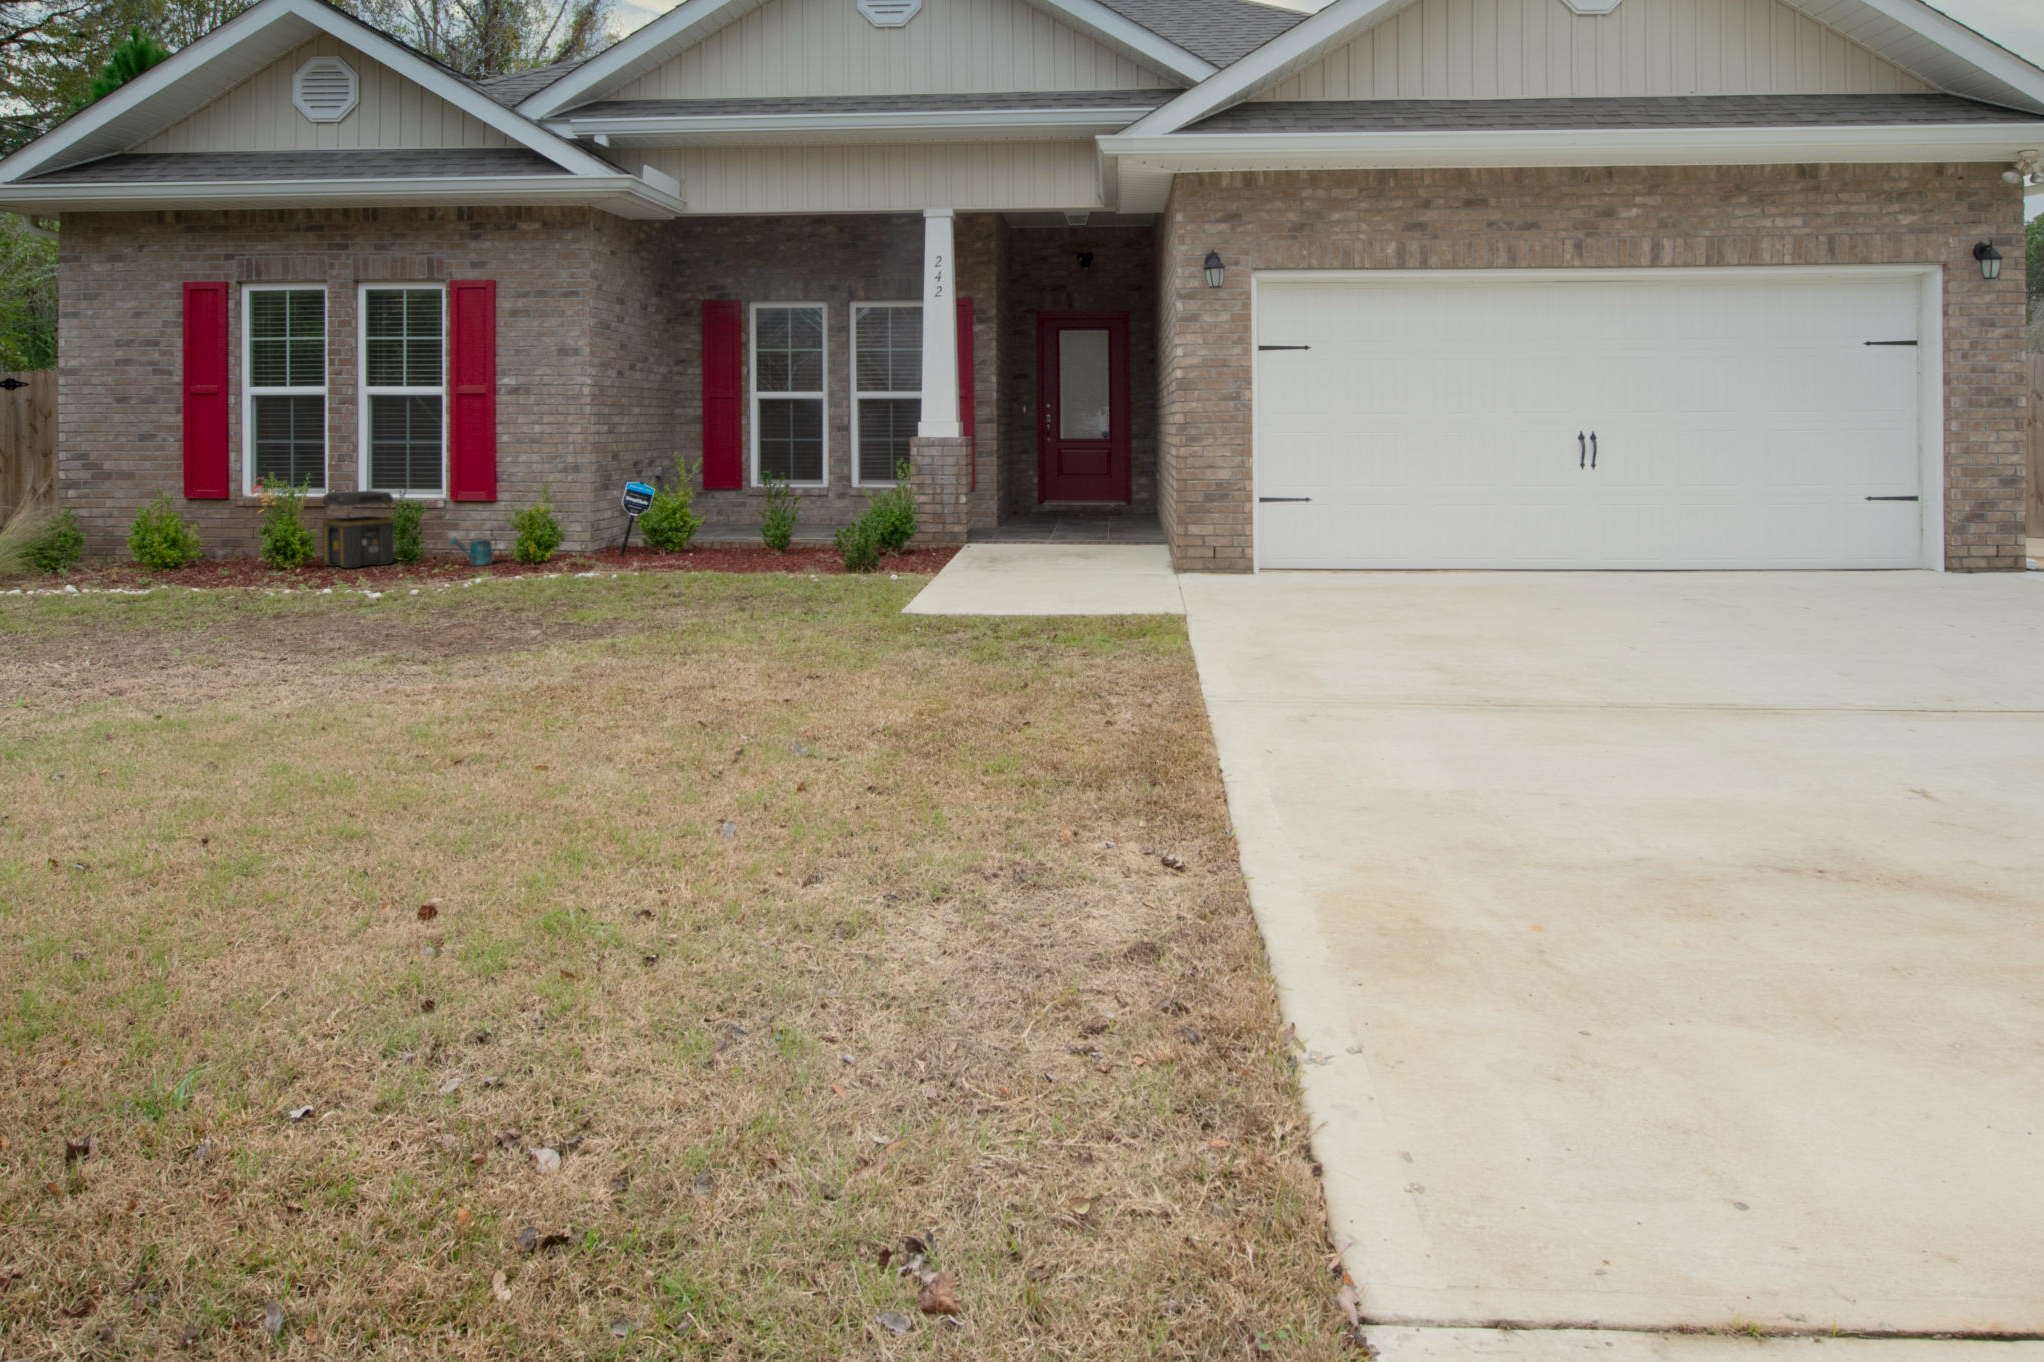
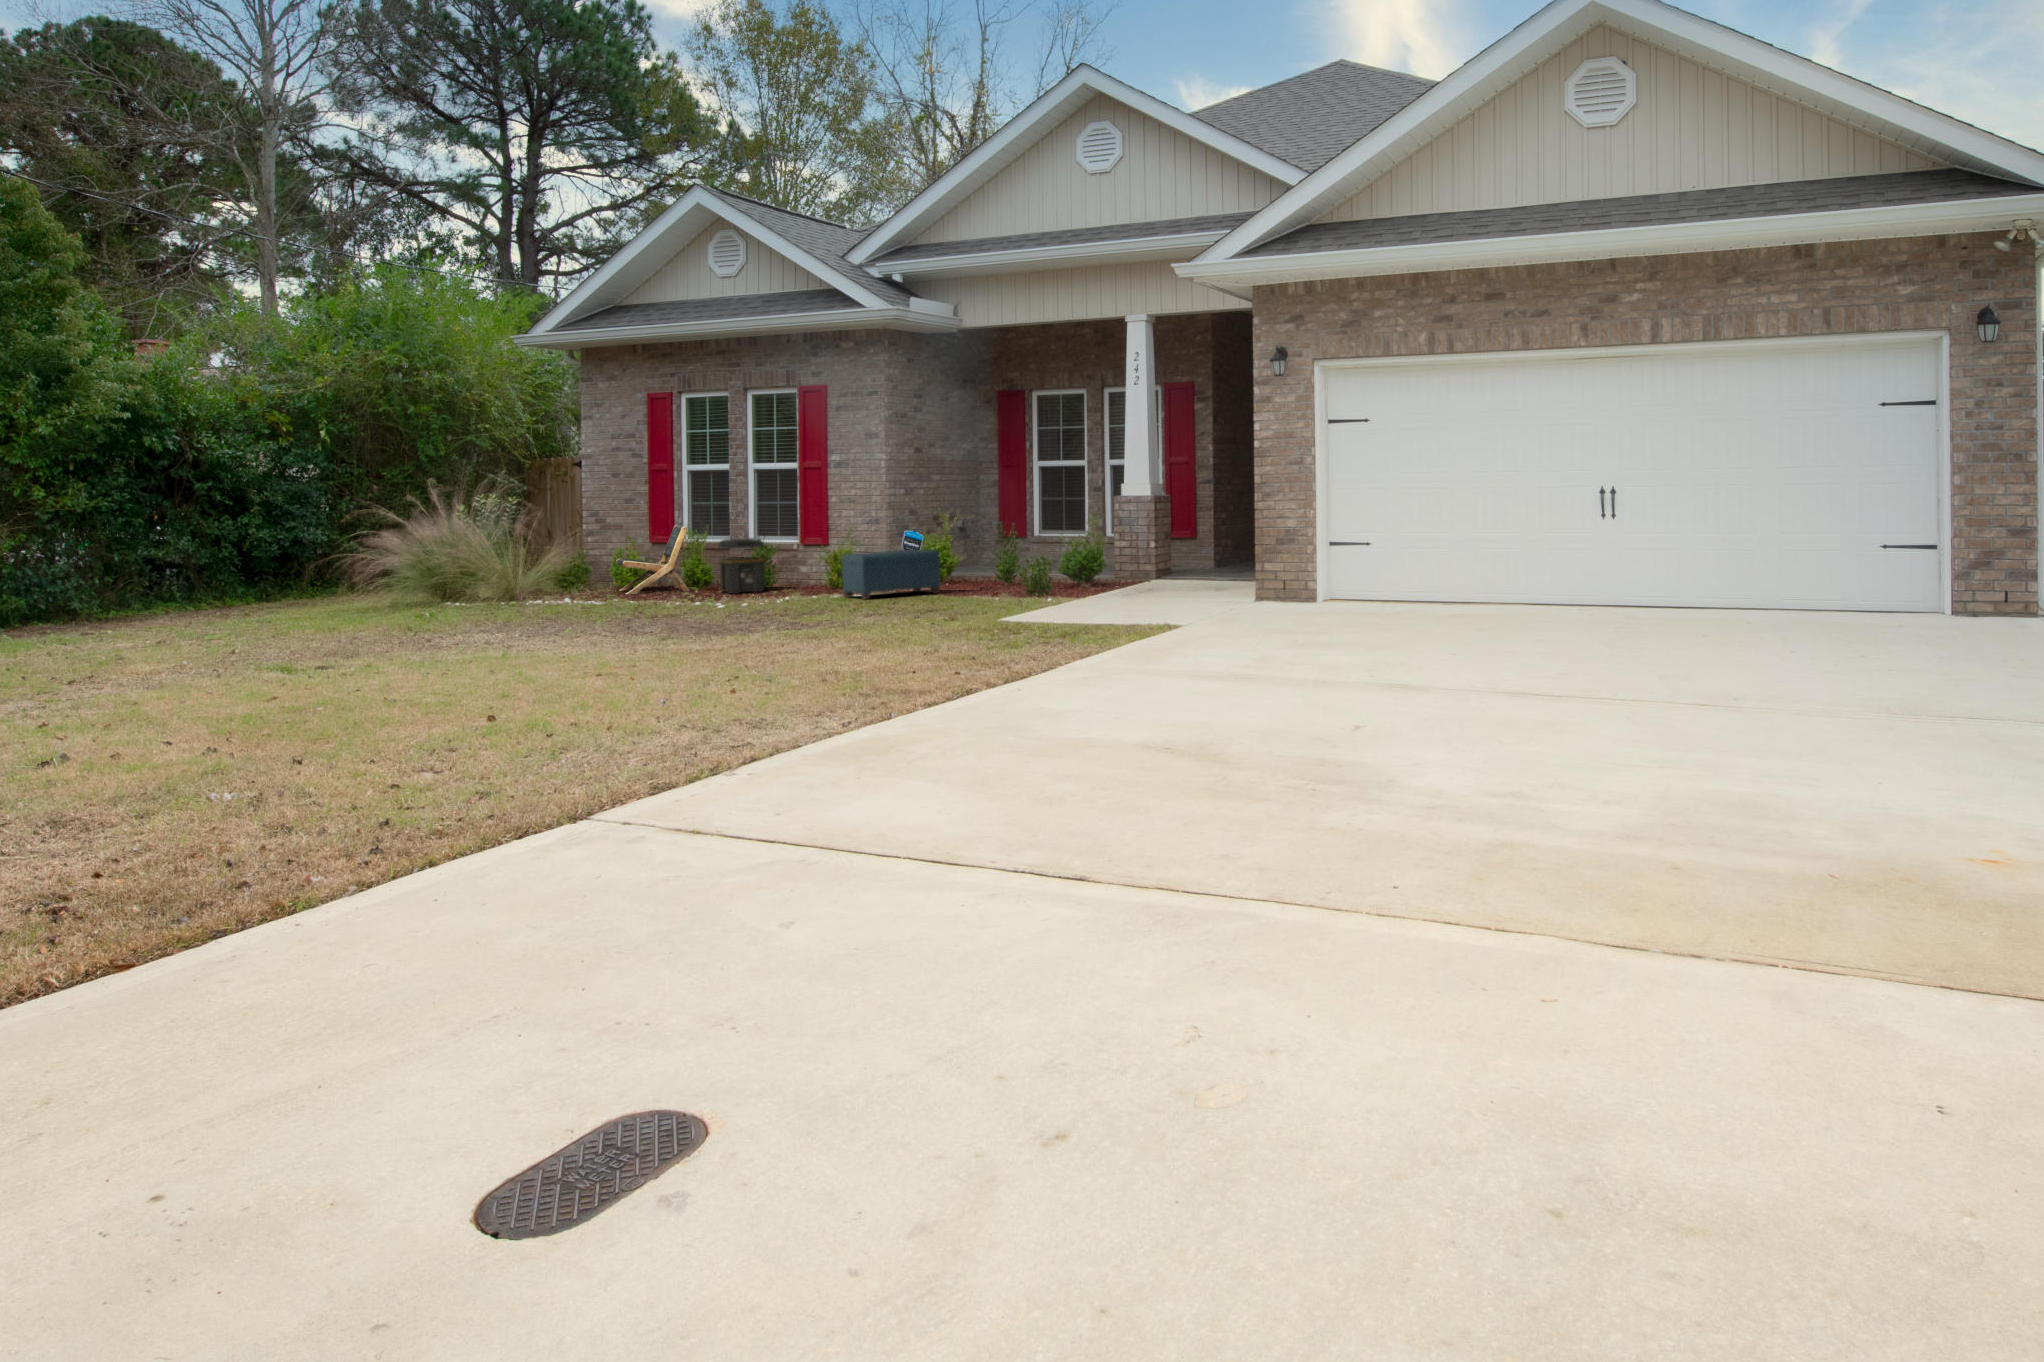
lounge chair: none [140,473,266,575] -> present [616,525,689,594]
bench: none [539,503,662,572] -> present [842,550,940,599]
watering can: present [450,536,497,566] -> none [792,571,828,594]

